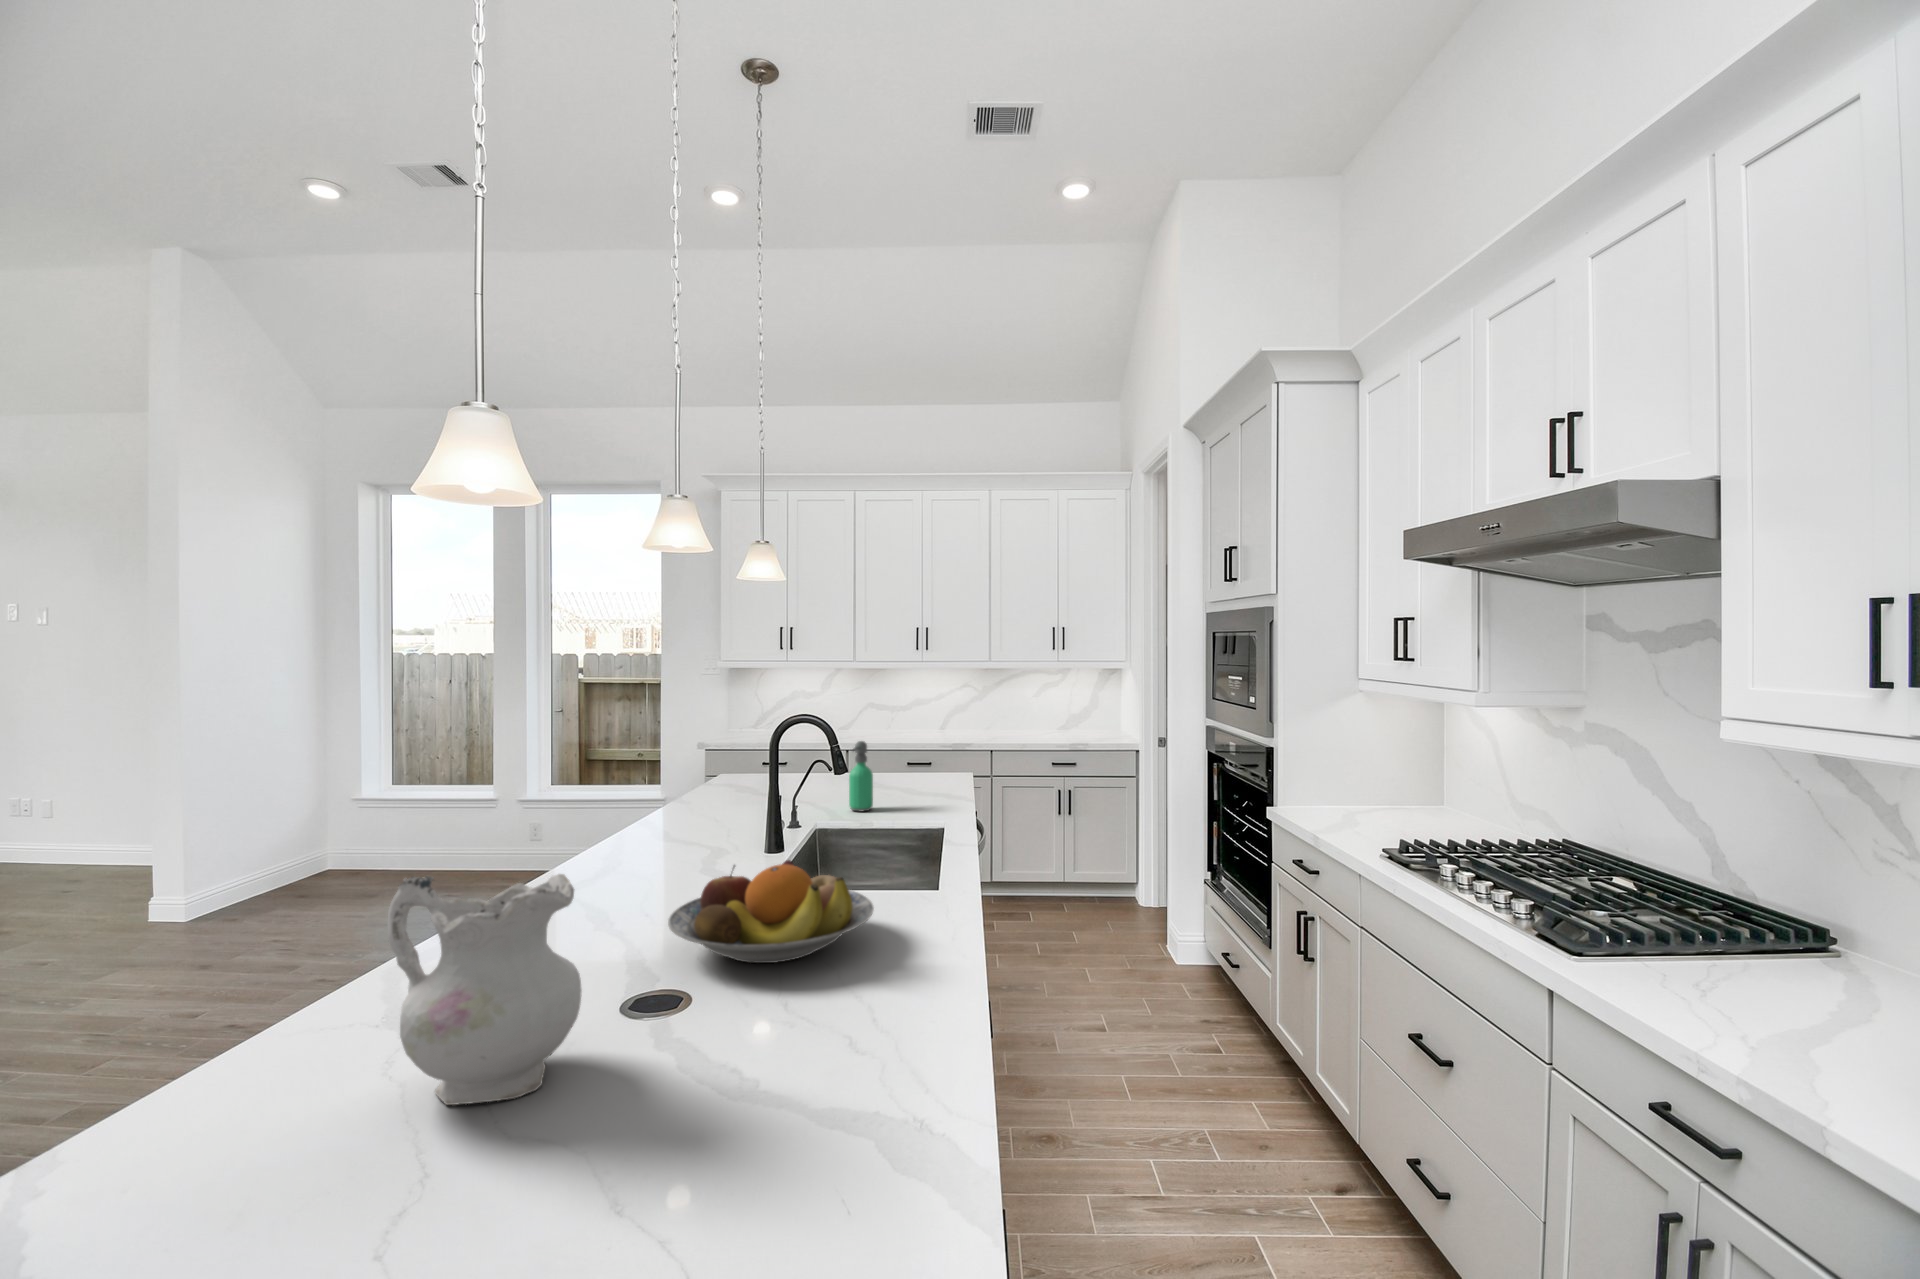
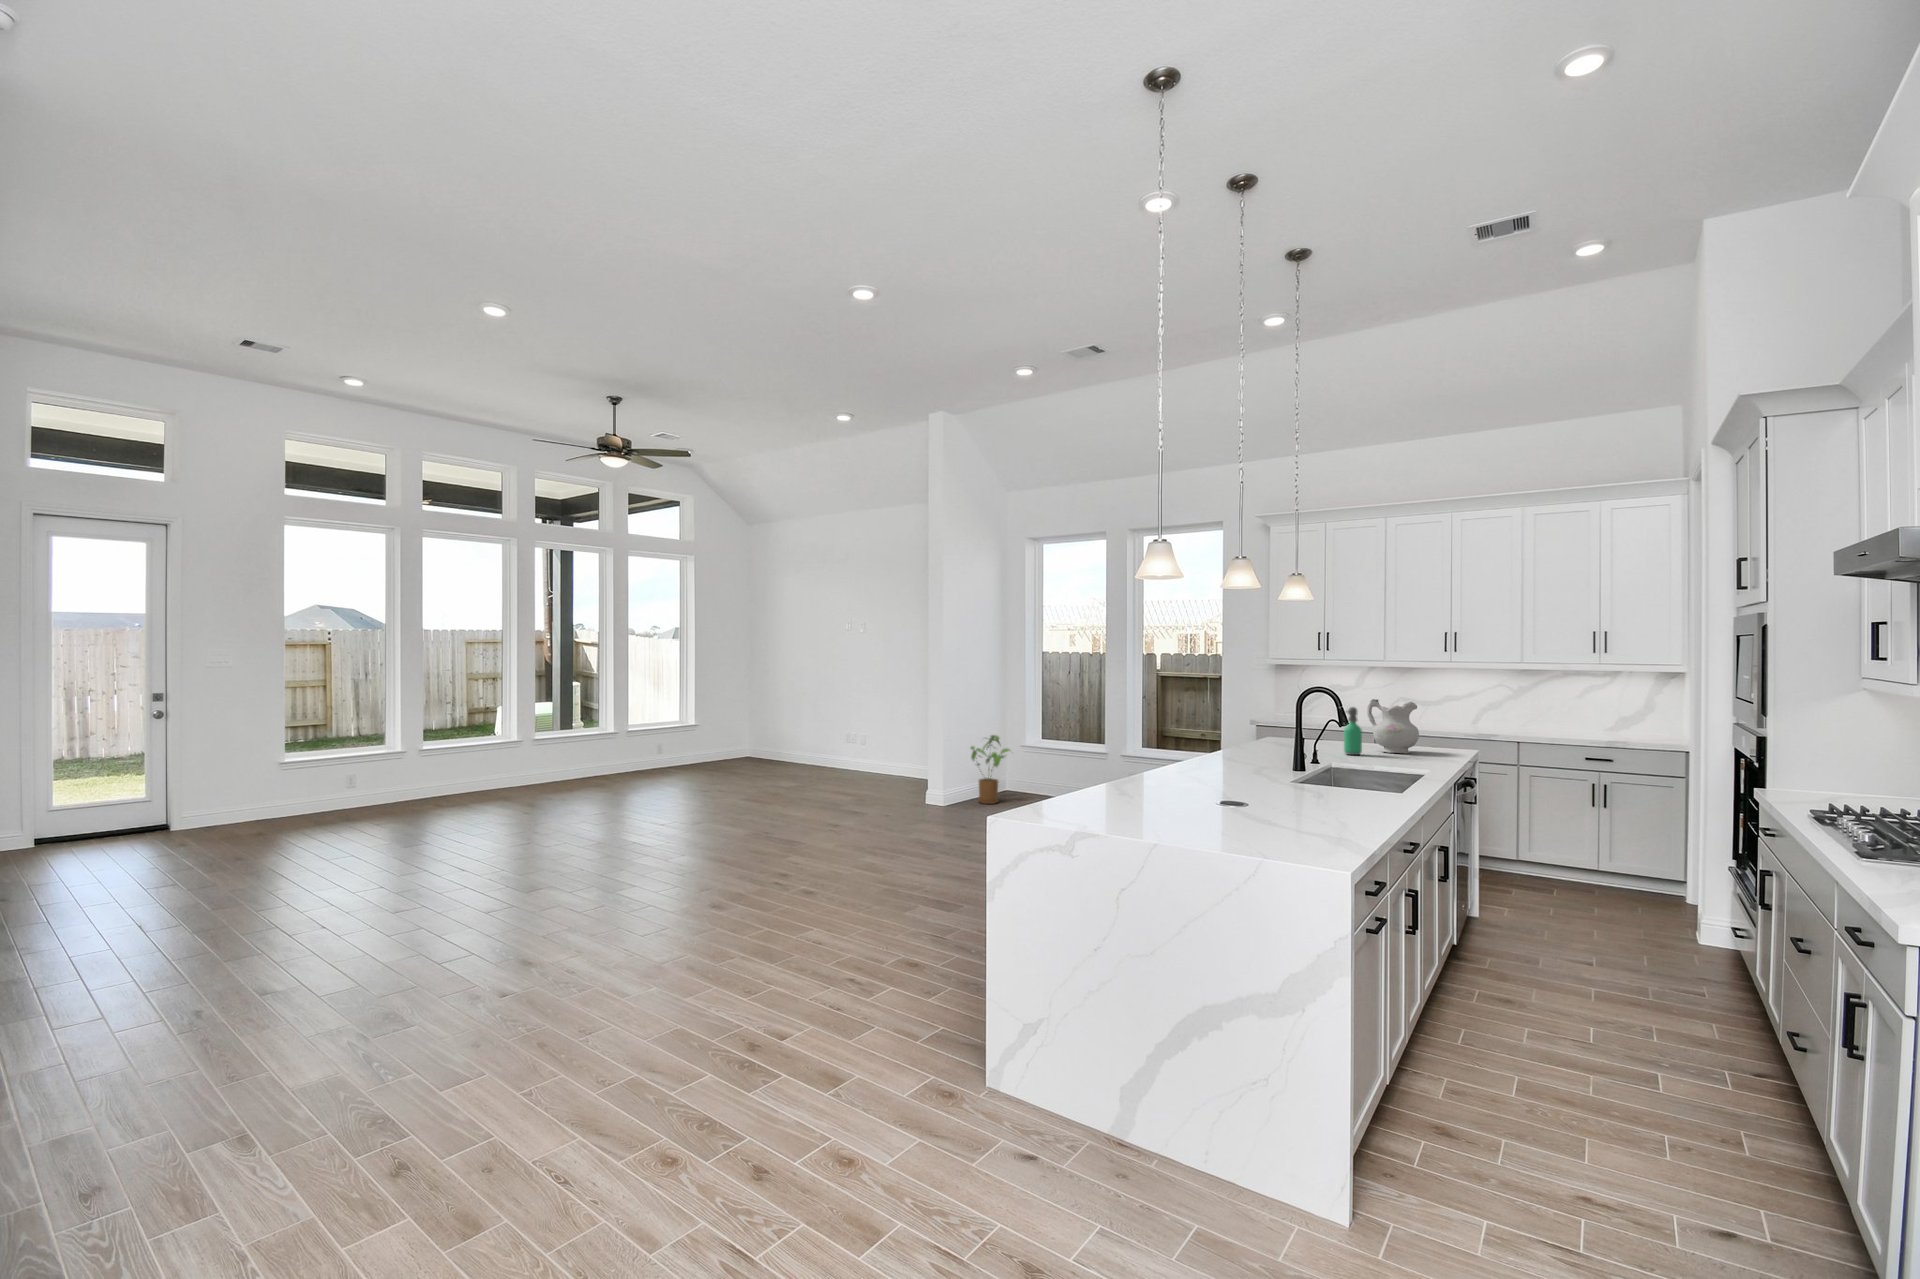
house plant: none [240,789,330,903] -> present [971,735,1010,804]
fruit bowl: present [668,860,874,963] -> none [1217,744,1324,789]
ceramic pitcher: present [388,874,581,1105] -> present [1367,699,1419,754]

